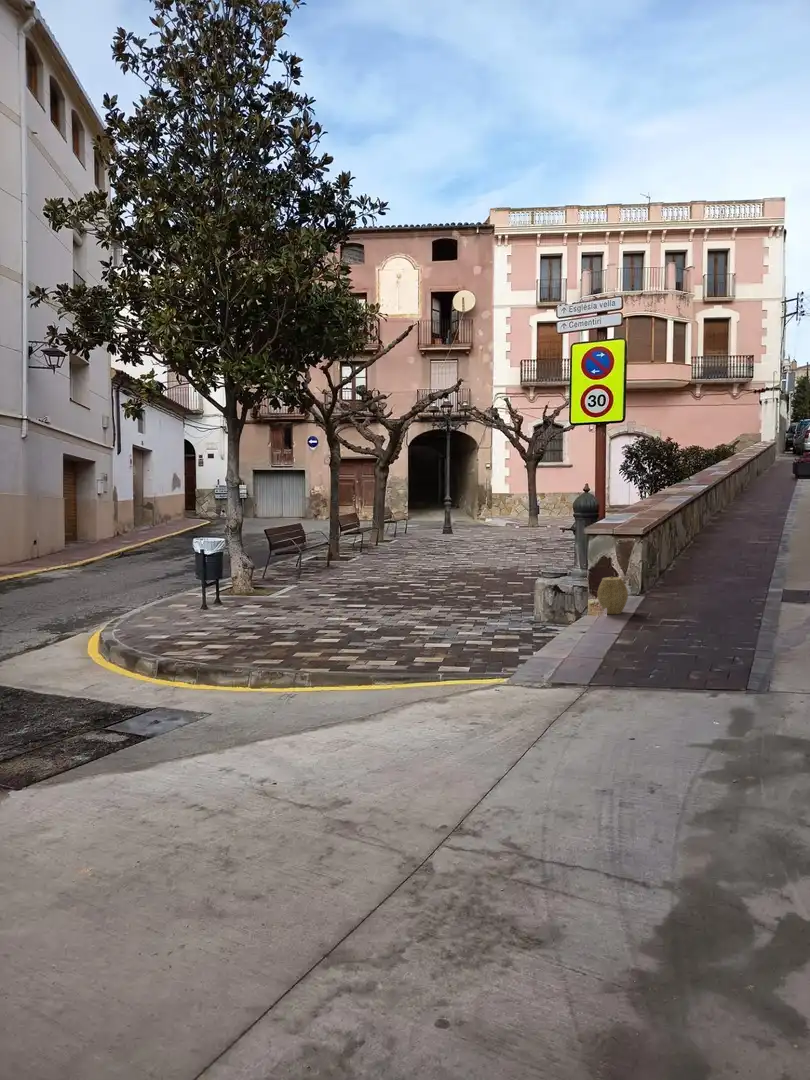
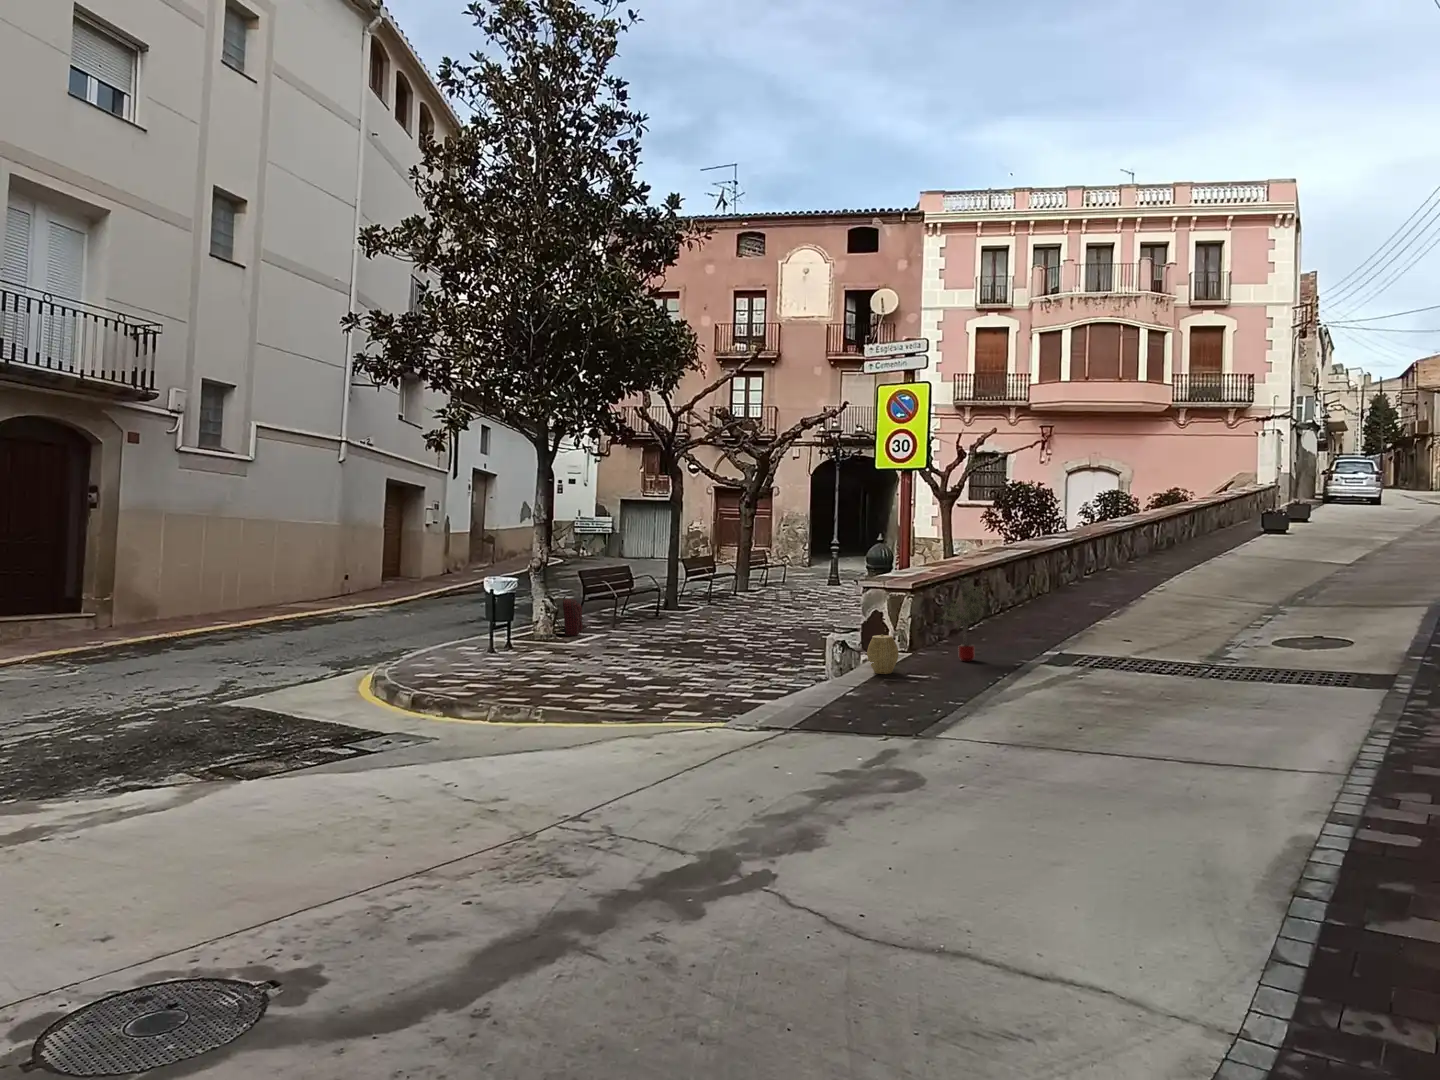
potted tree: none [652,519,694,598] -> present [941,578,986,662]
backpack: none [252,552,282,589] -> present [551,596,583,636]

